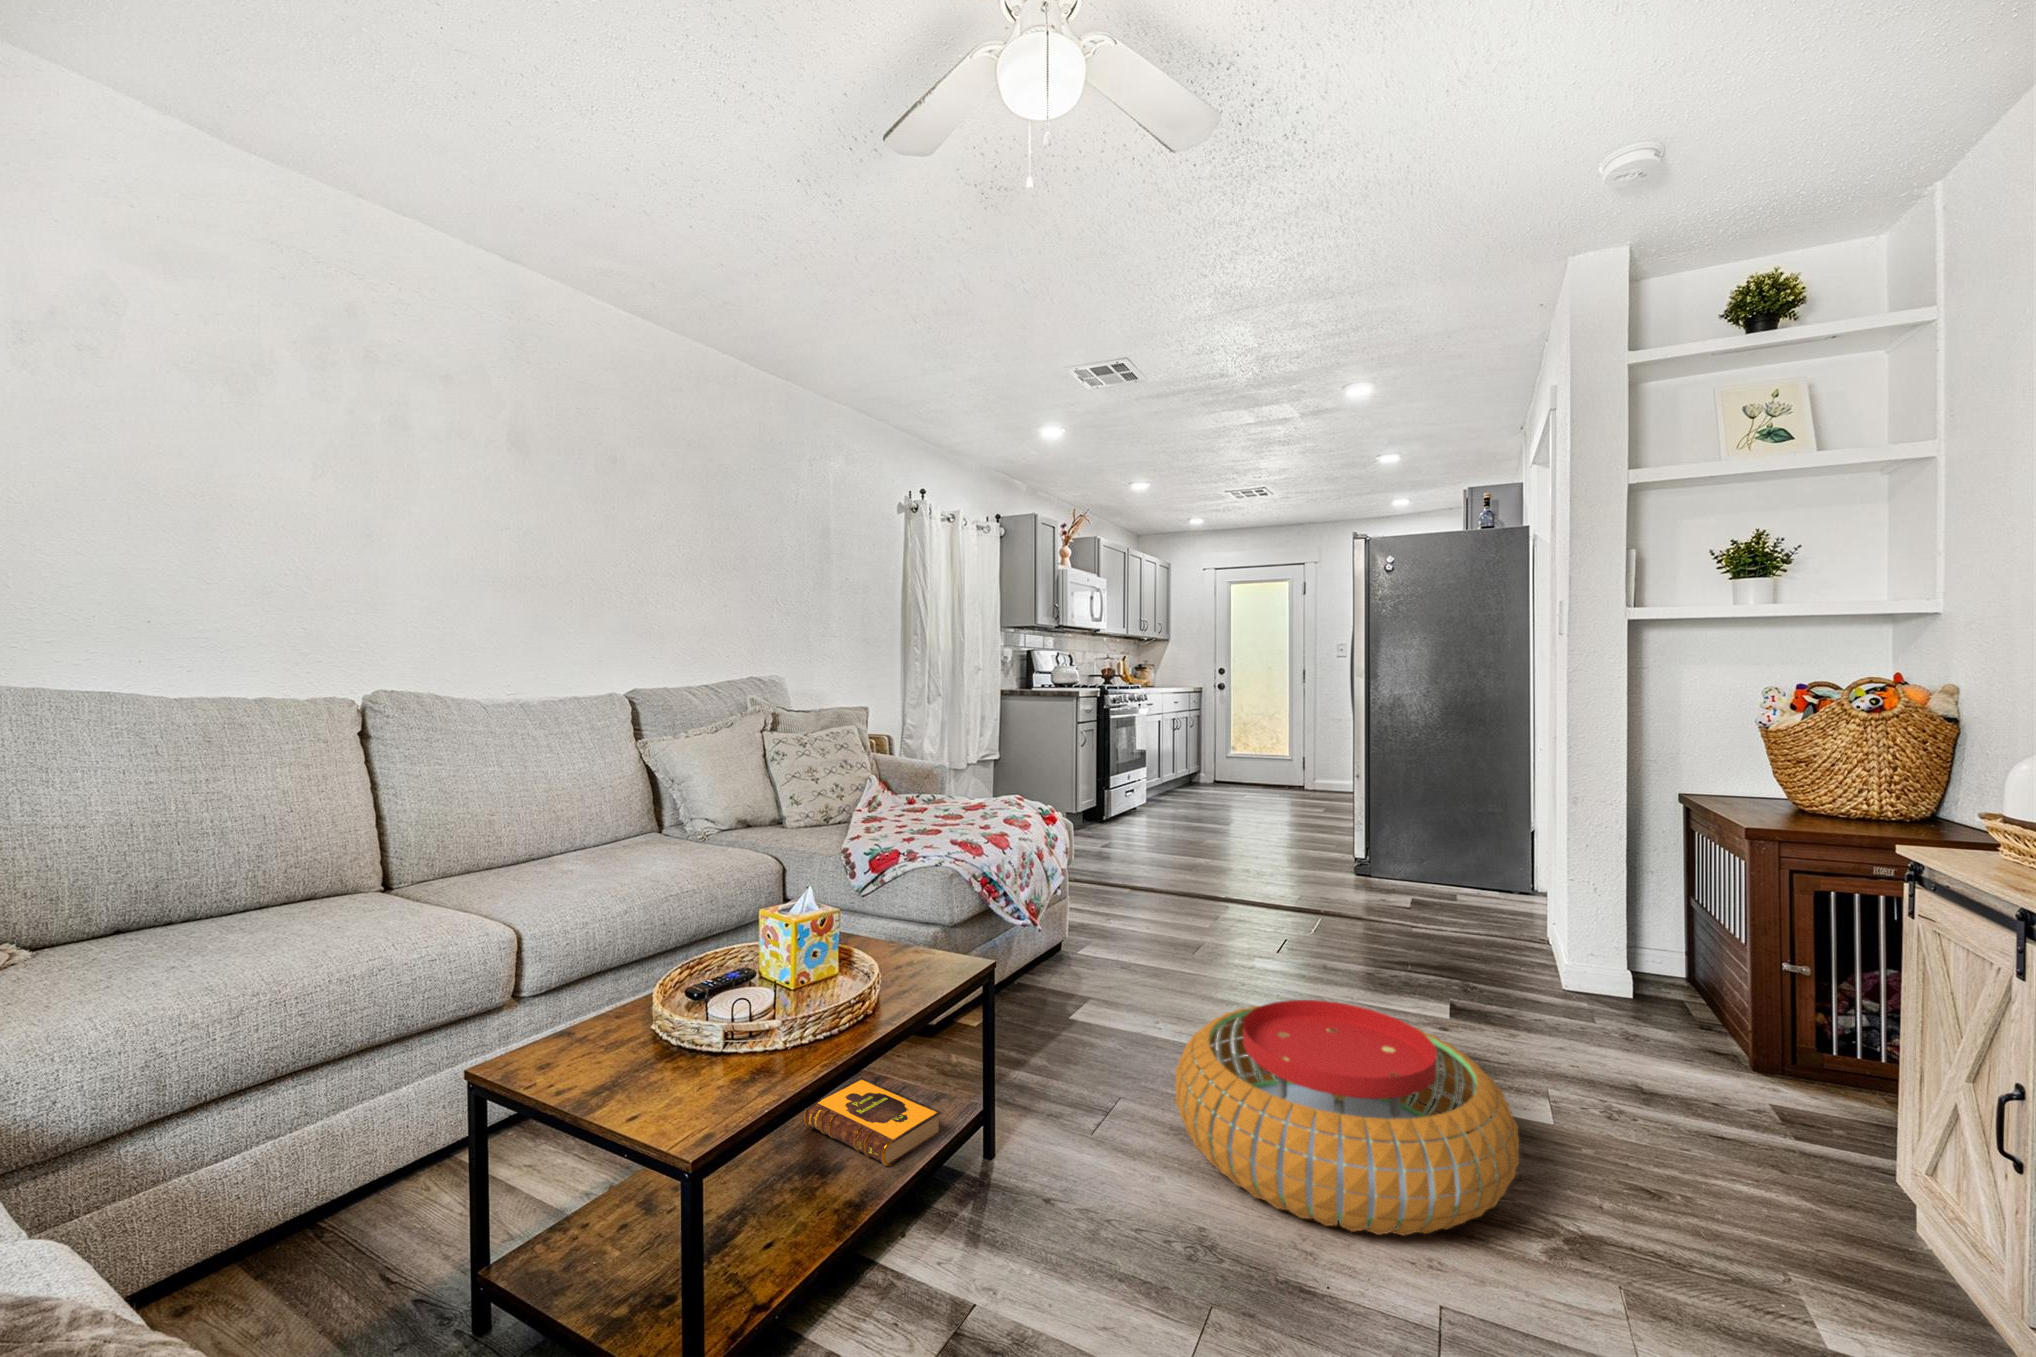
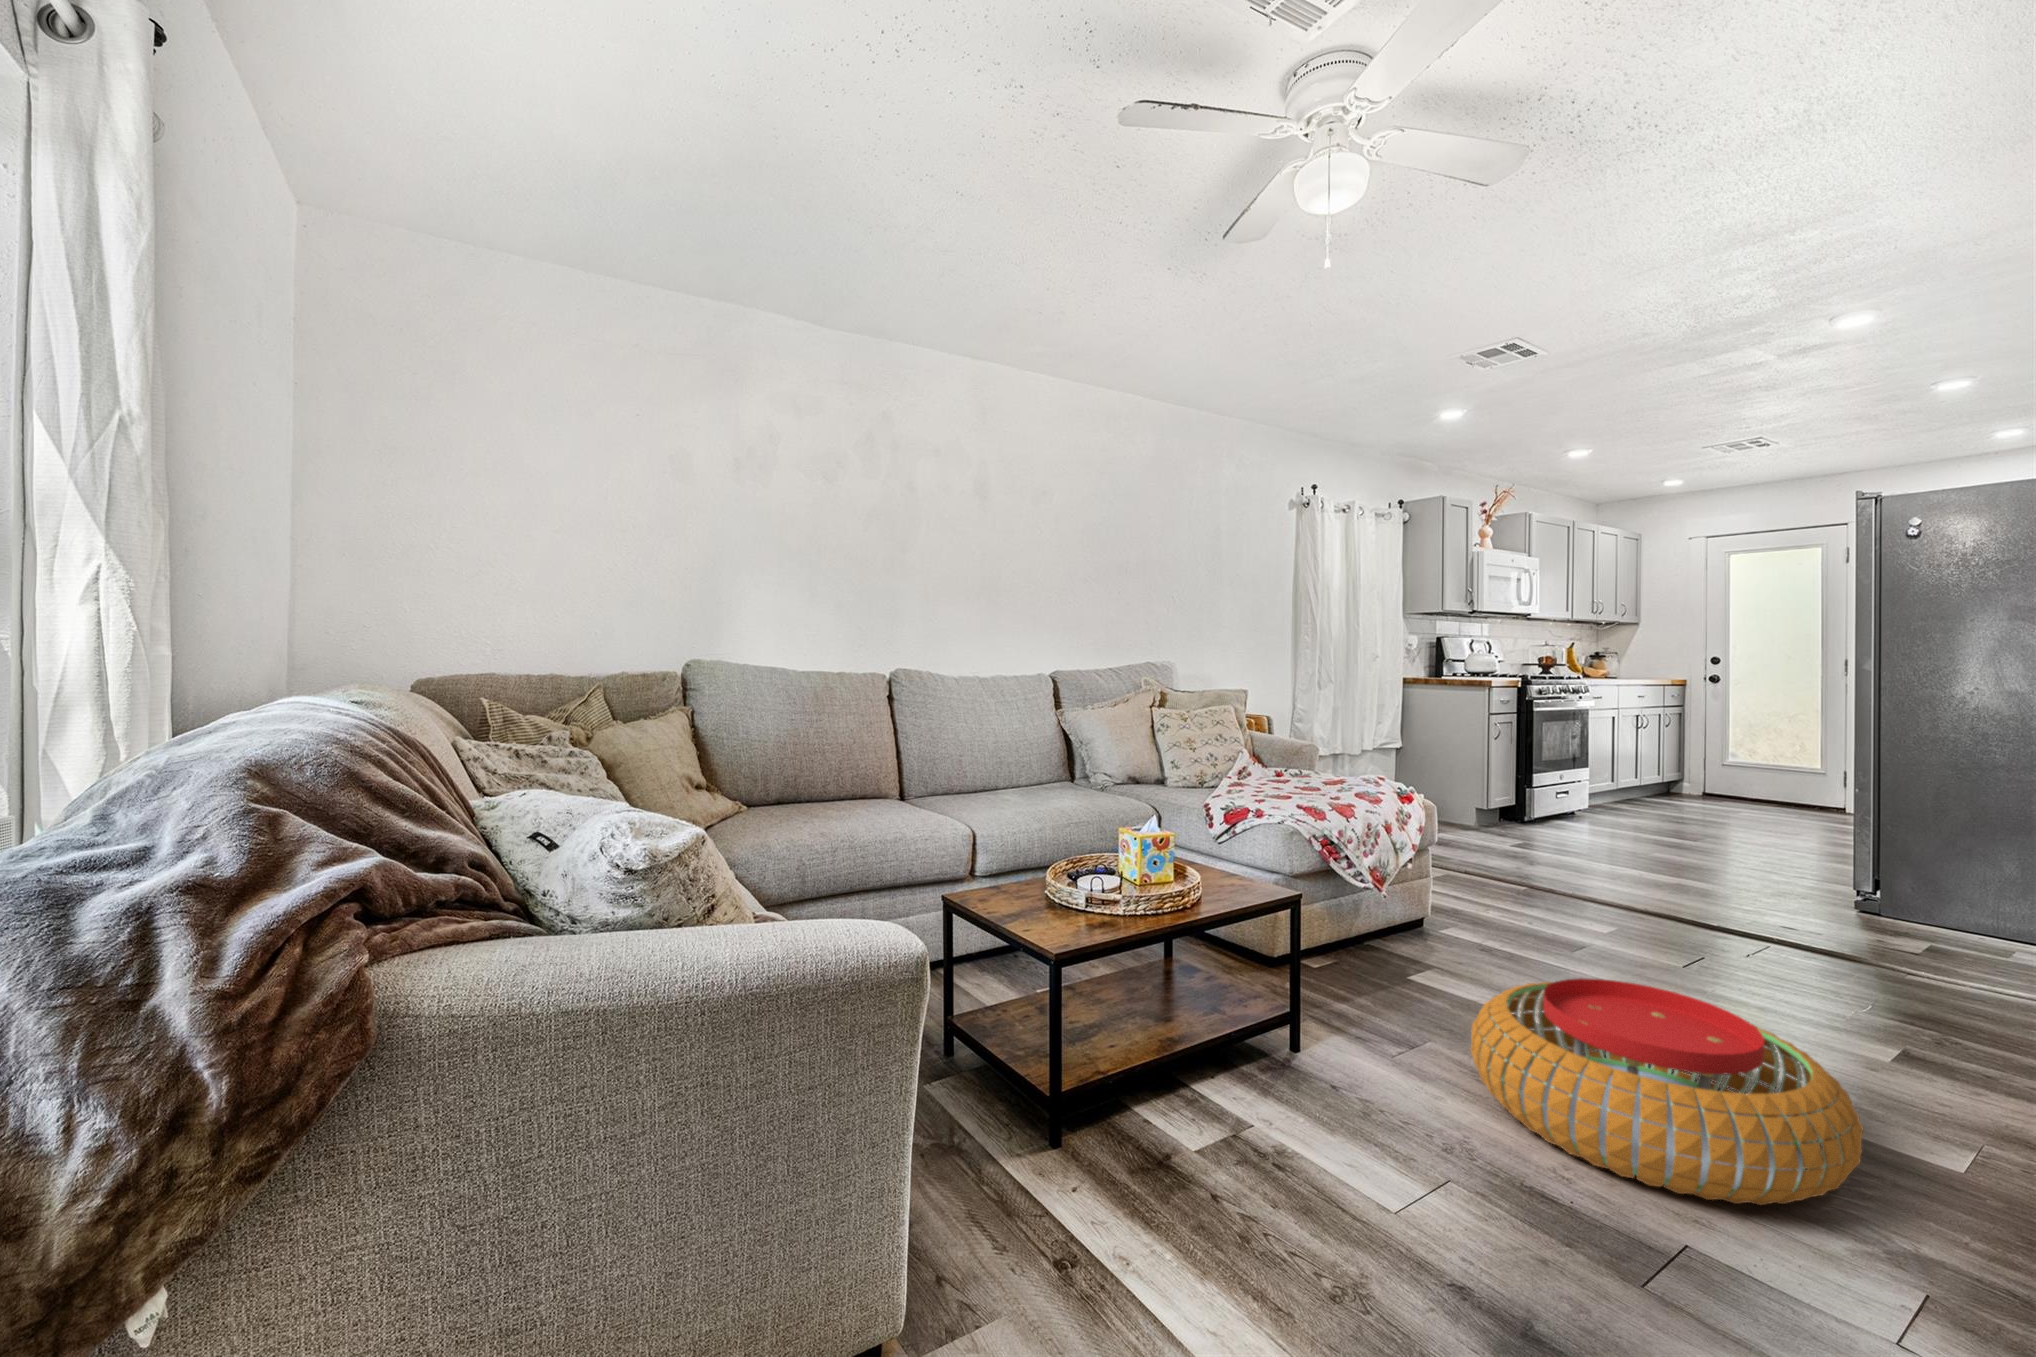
hardback book: present [804,1078,941,1166] -> none [1149,969,1250,1026]

